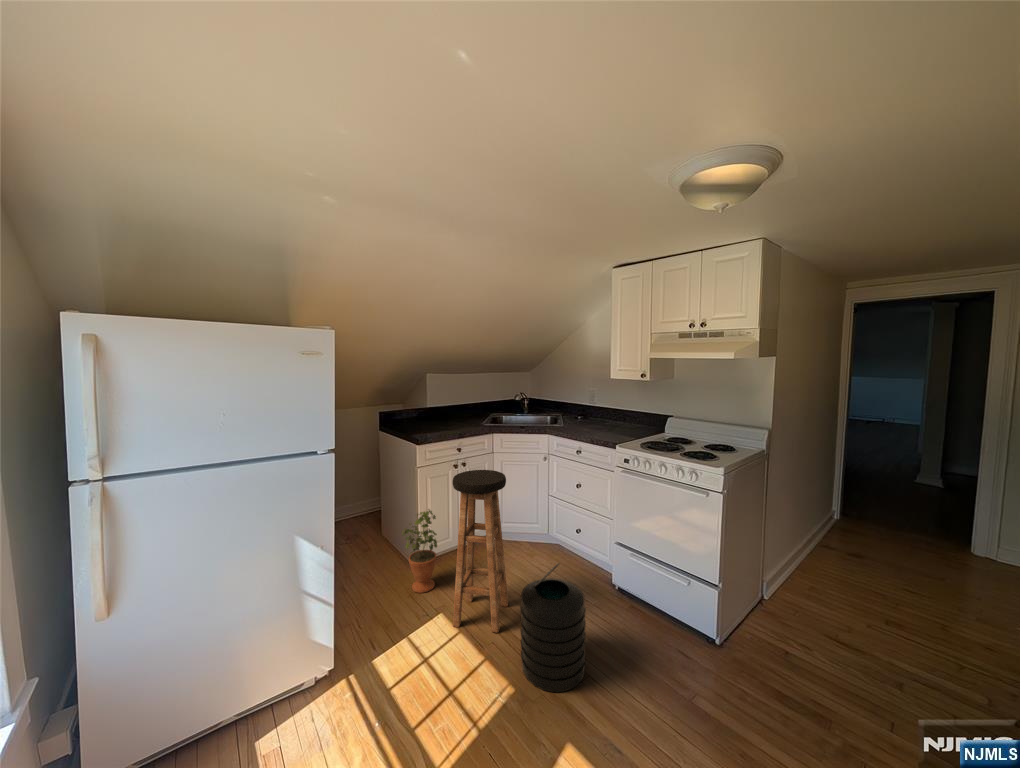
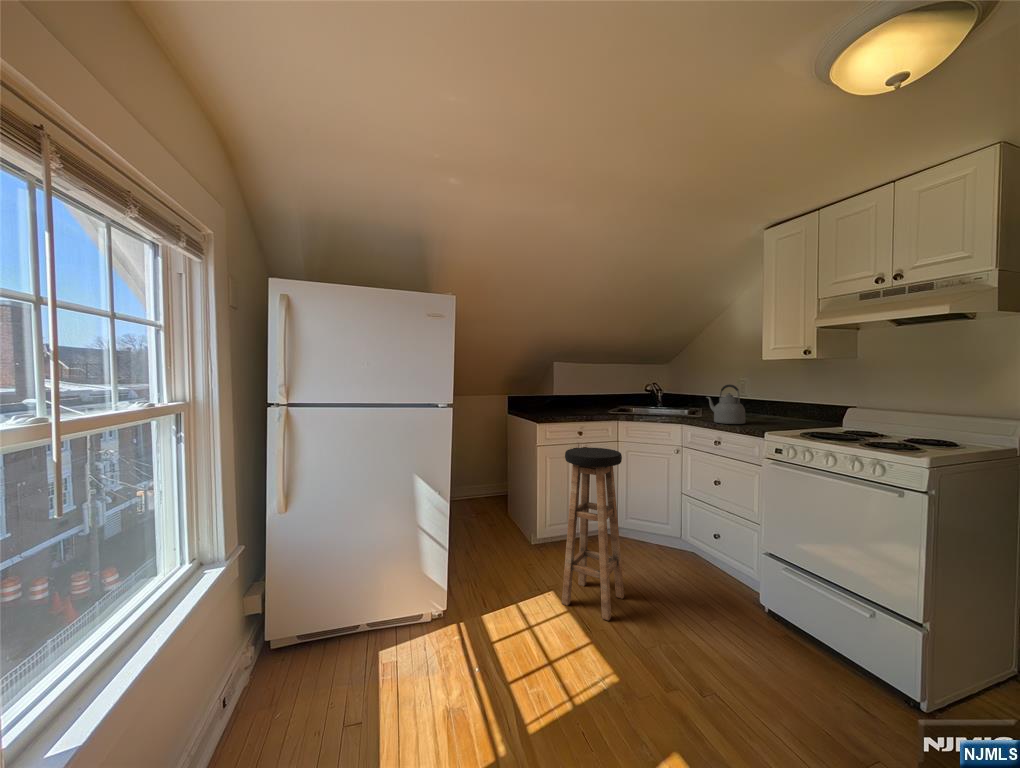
kettle: none [570,400,601,435] -> present [707,385,745,424]
potted plant: present [402,509,437,593] -> none [519,483,553,568]
trash can: present [520,563,586,692] -> none [630,550,712,701]

